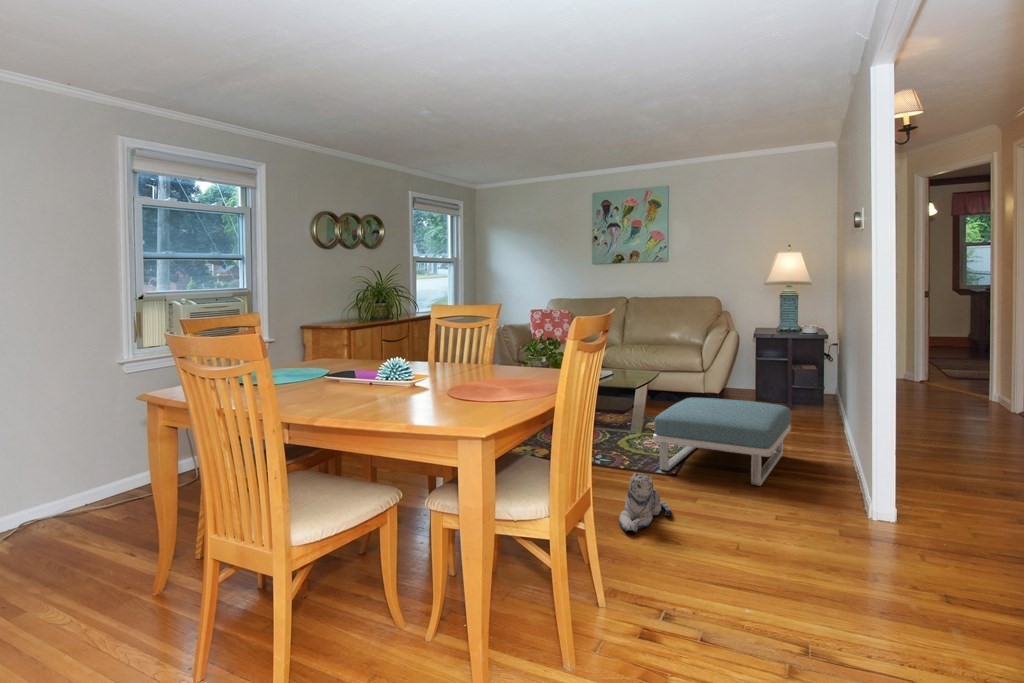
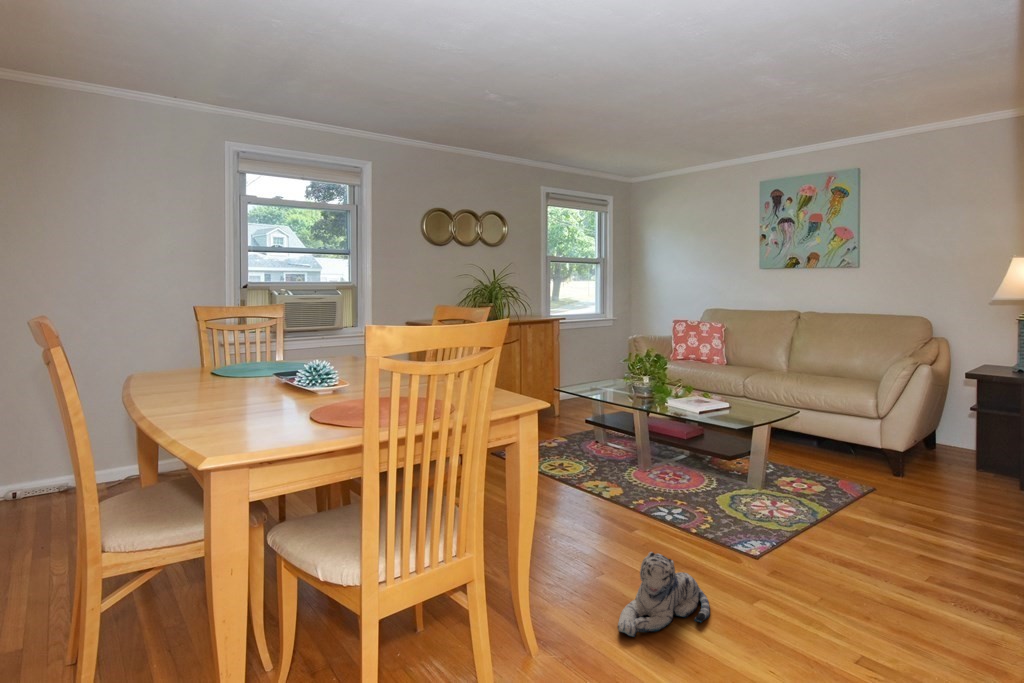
footstool: present [653,398,791,486] -> none [737,452,975,604]

